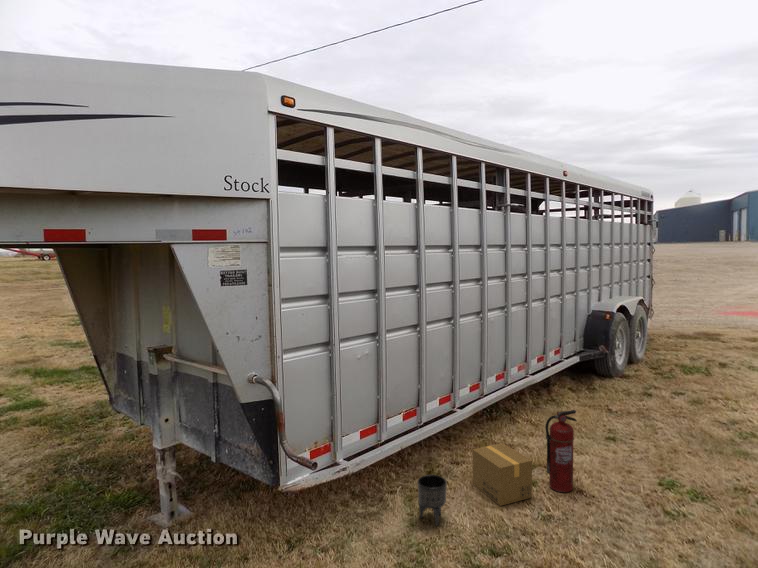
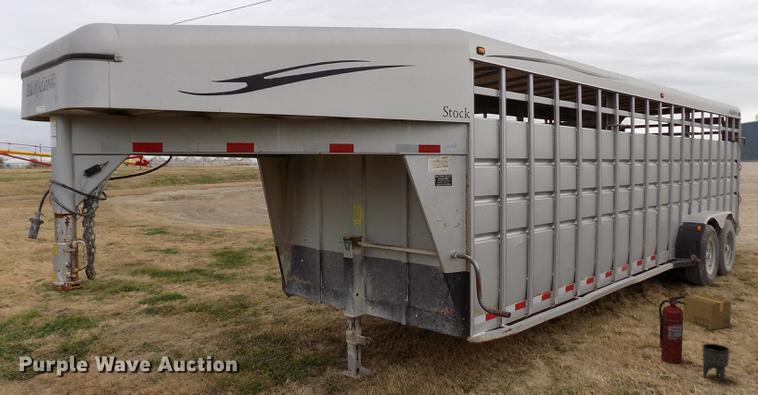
cardboard box: present [473,443,532,506] -> present [683,294,731,330]
planter: present [418,475,447,525] -> present [703,344,729,382]

